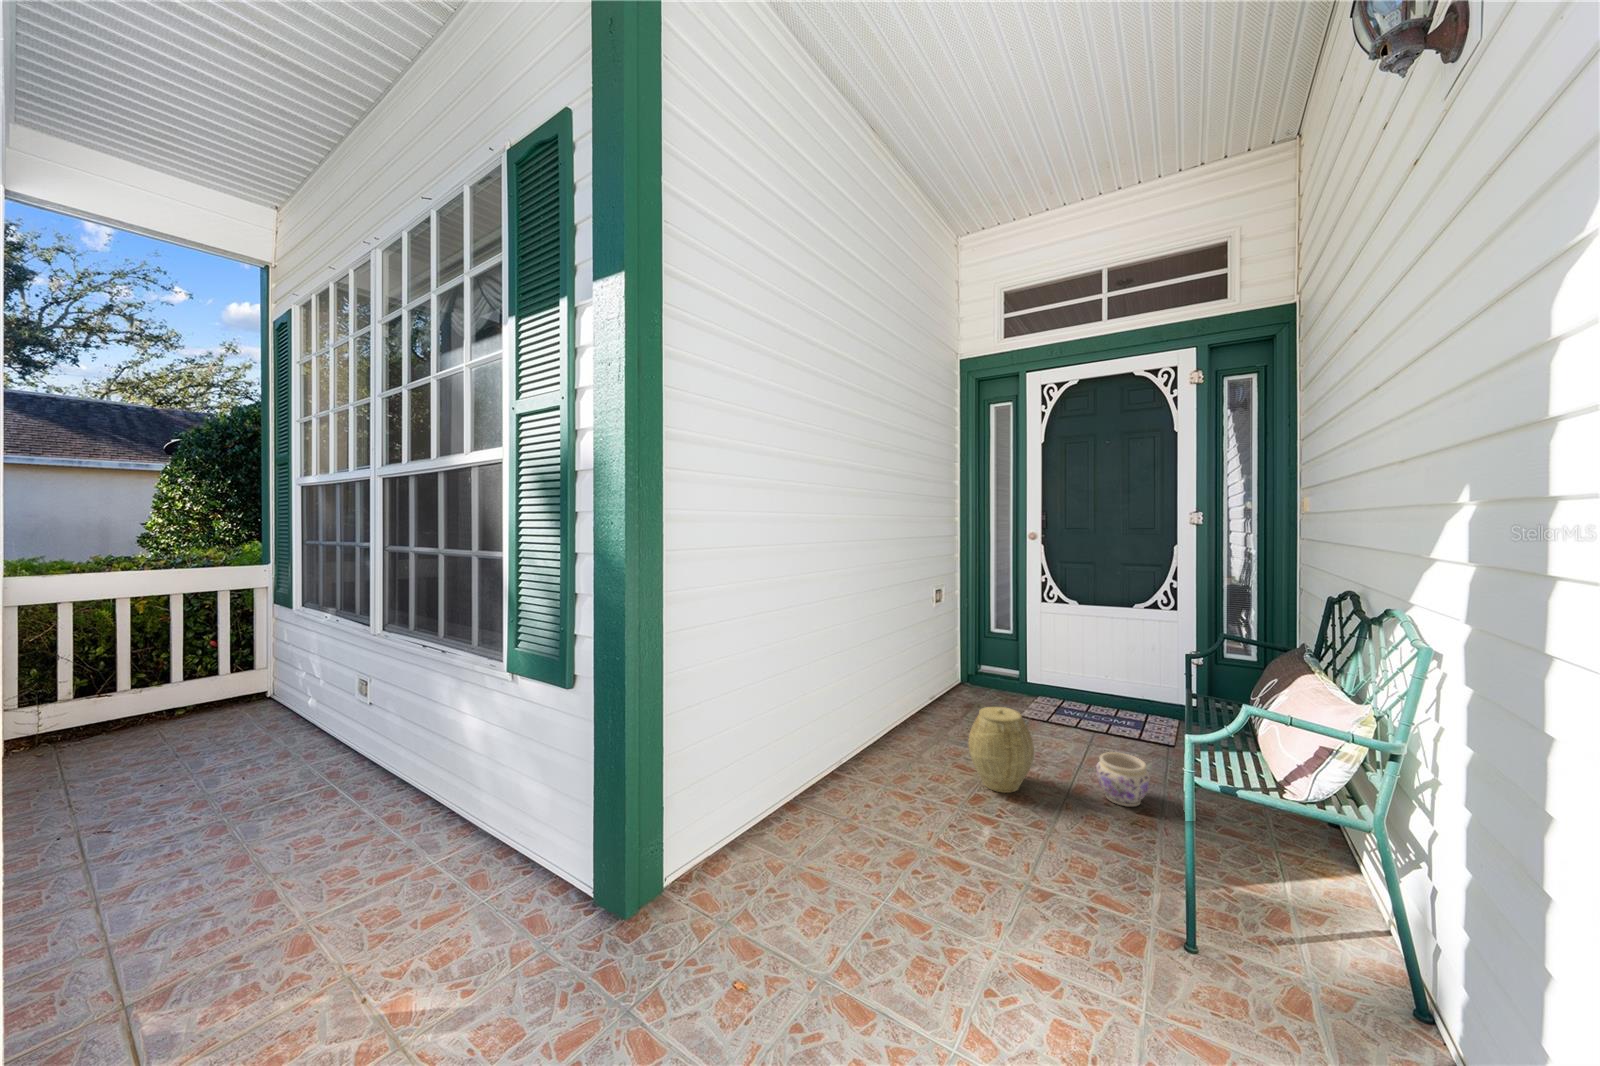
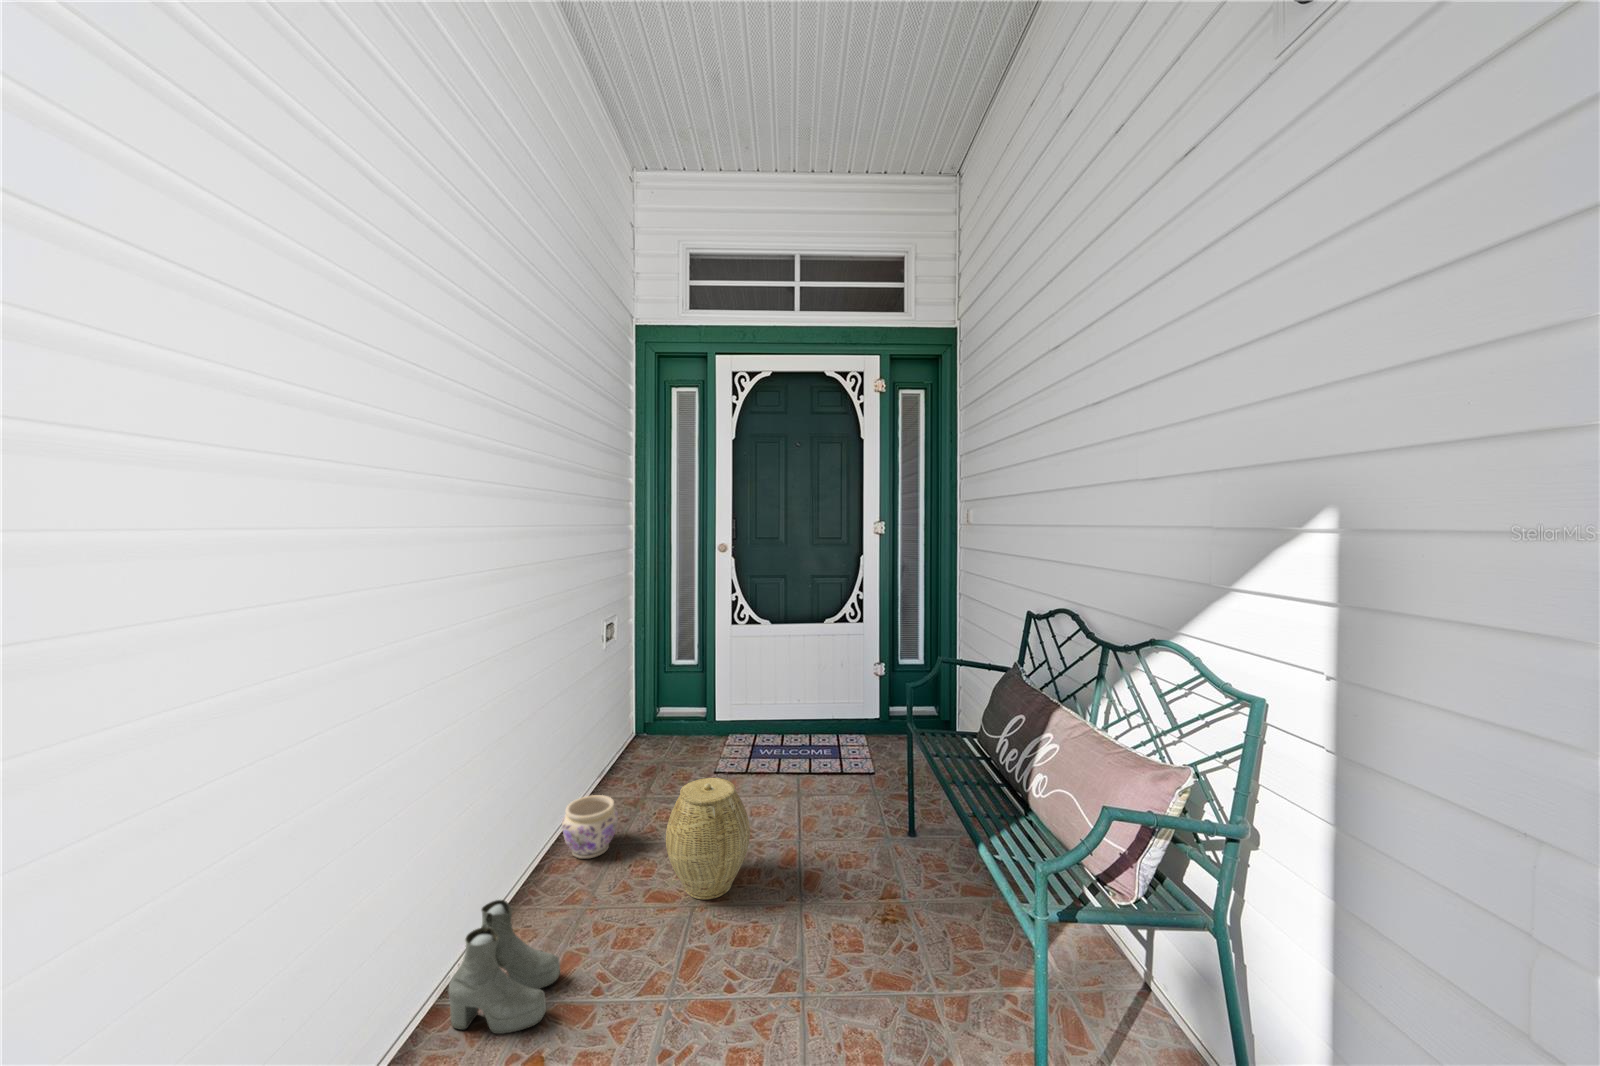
boots: none [835,746,896,819] -> present [448,900,560,1034]
planter: present [1096,752,1150,807] -> present [562,795,618,859]

